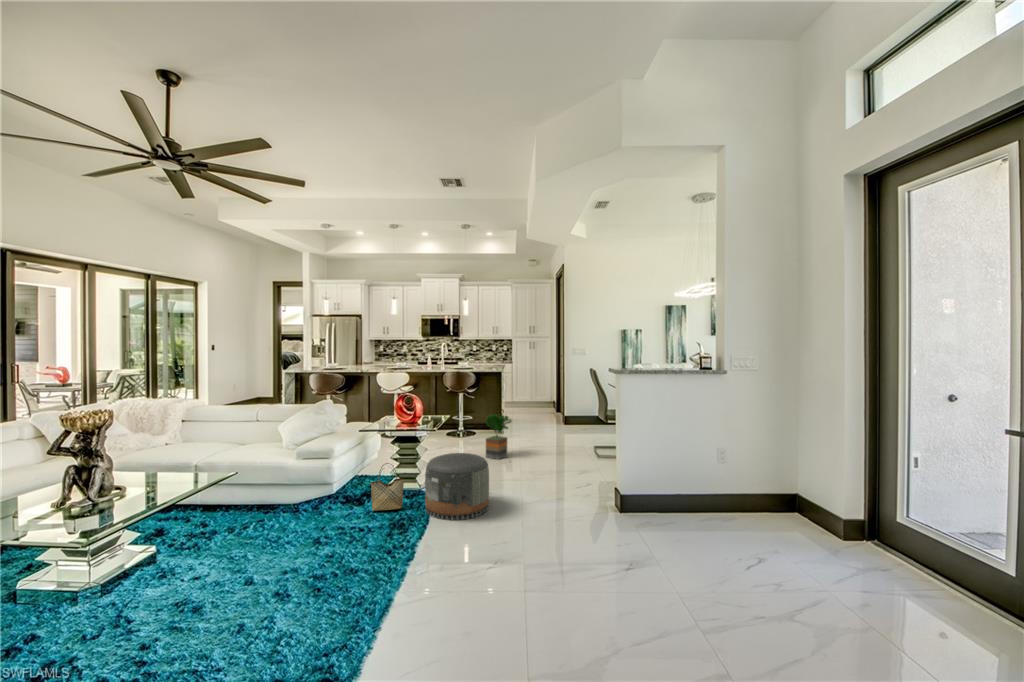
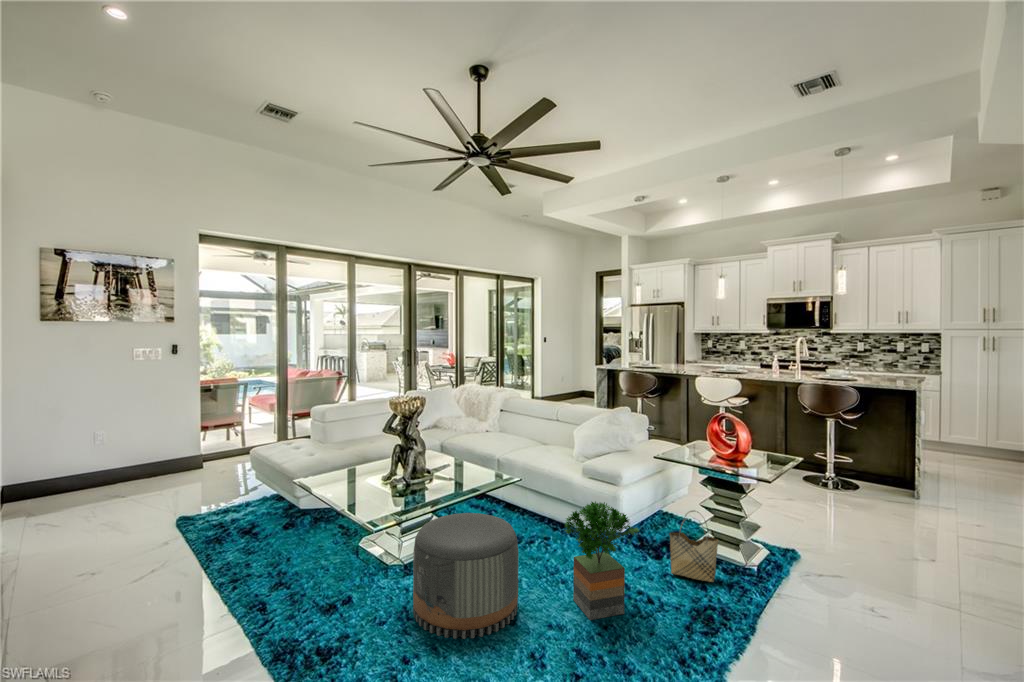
potted tree: present [486,414,511,459] -> present [565,502,639,620]
pouf: present [425,453,489,520] -> present [413,513,518,639]

